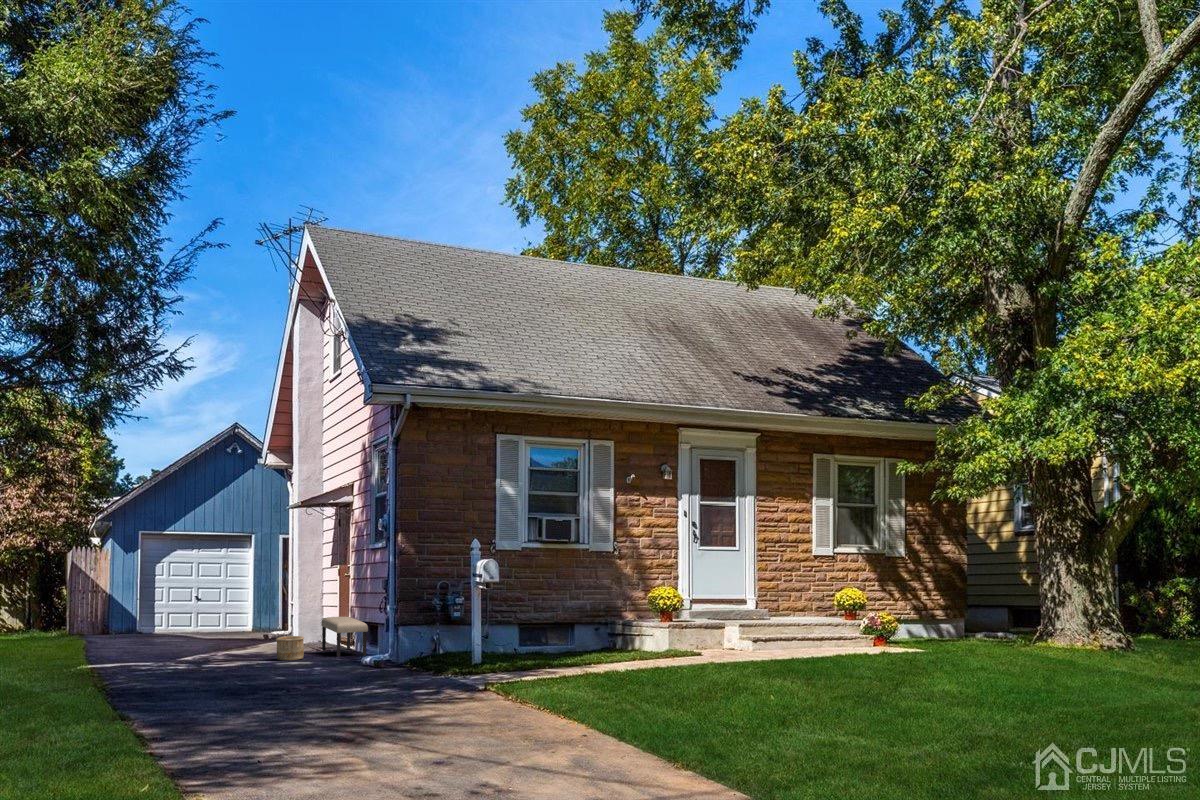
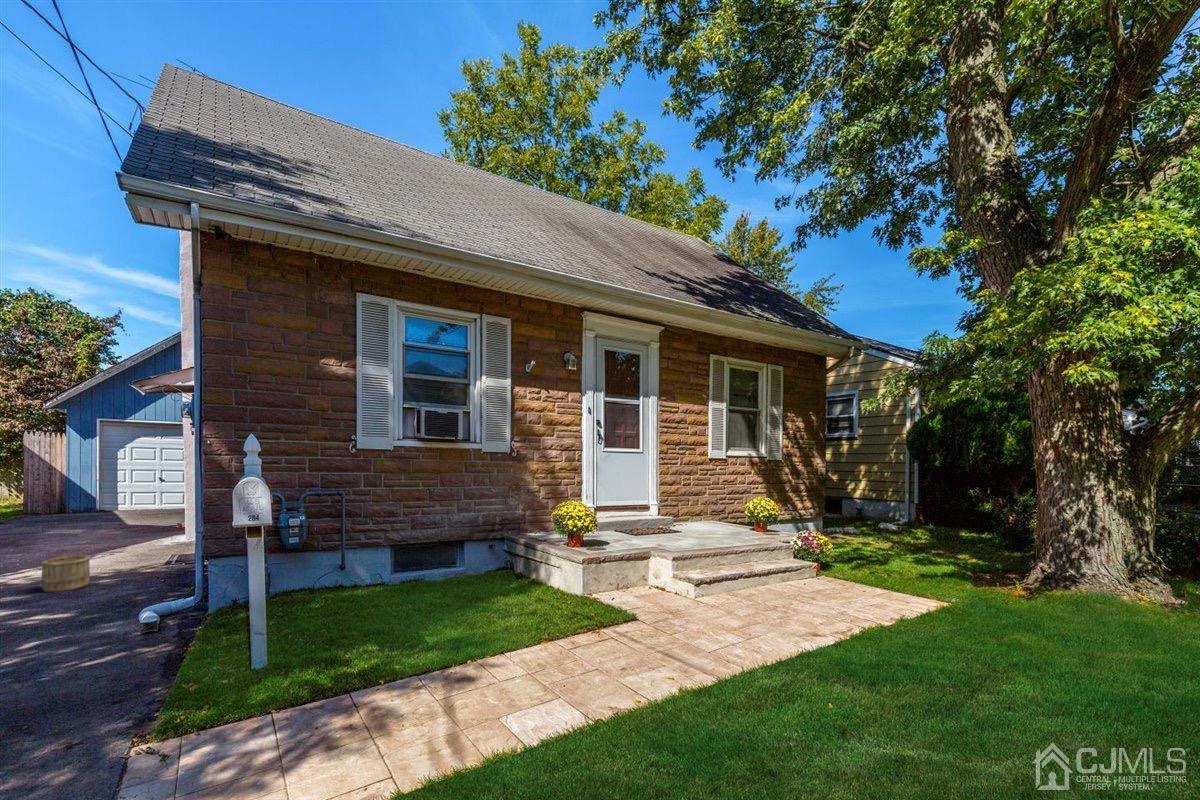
bench: present [321,617,368,657] -> none [151,520,199,580]

